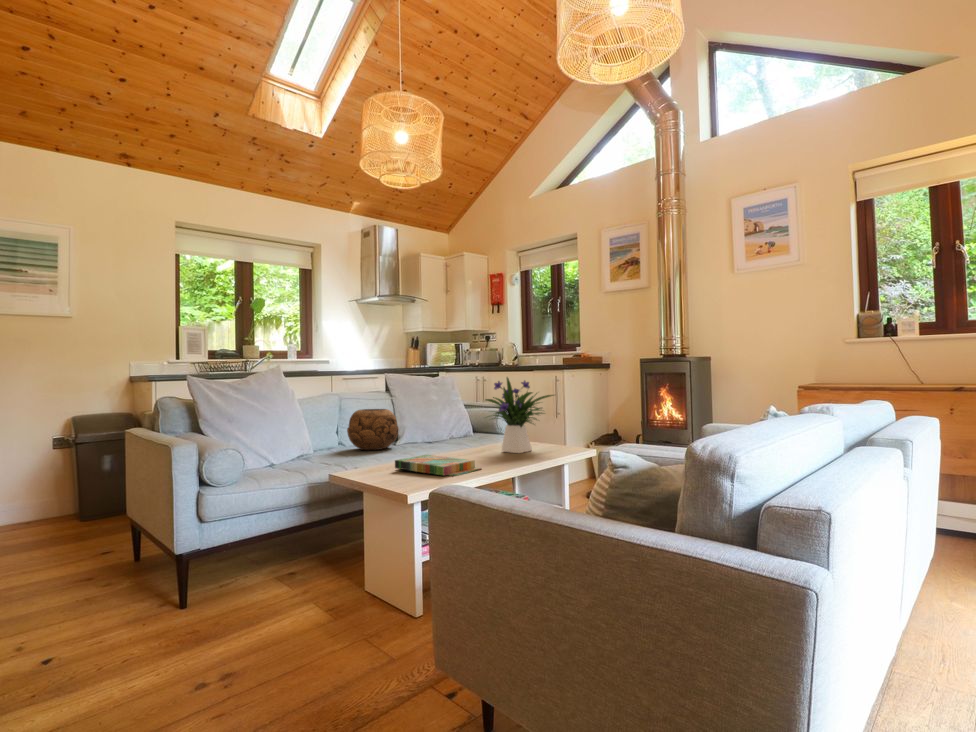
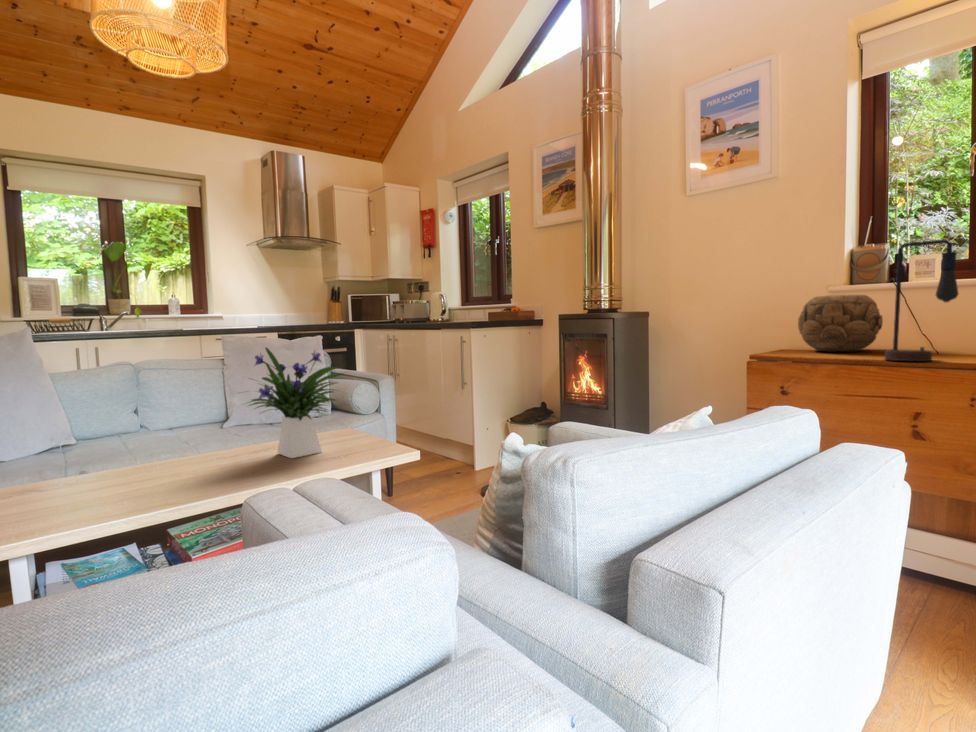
table lamp: none [895,311,938,386] -> present [884,240,959,361]
decorative bowl: present [347,409,399,450] -> present [798,295,883,351]
board game: present [395,455,481,476] -> none [31,467,151,521]

